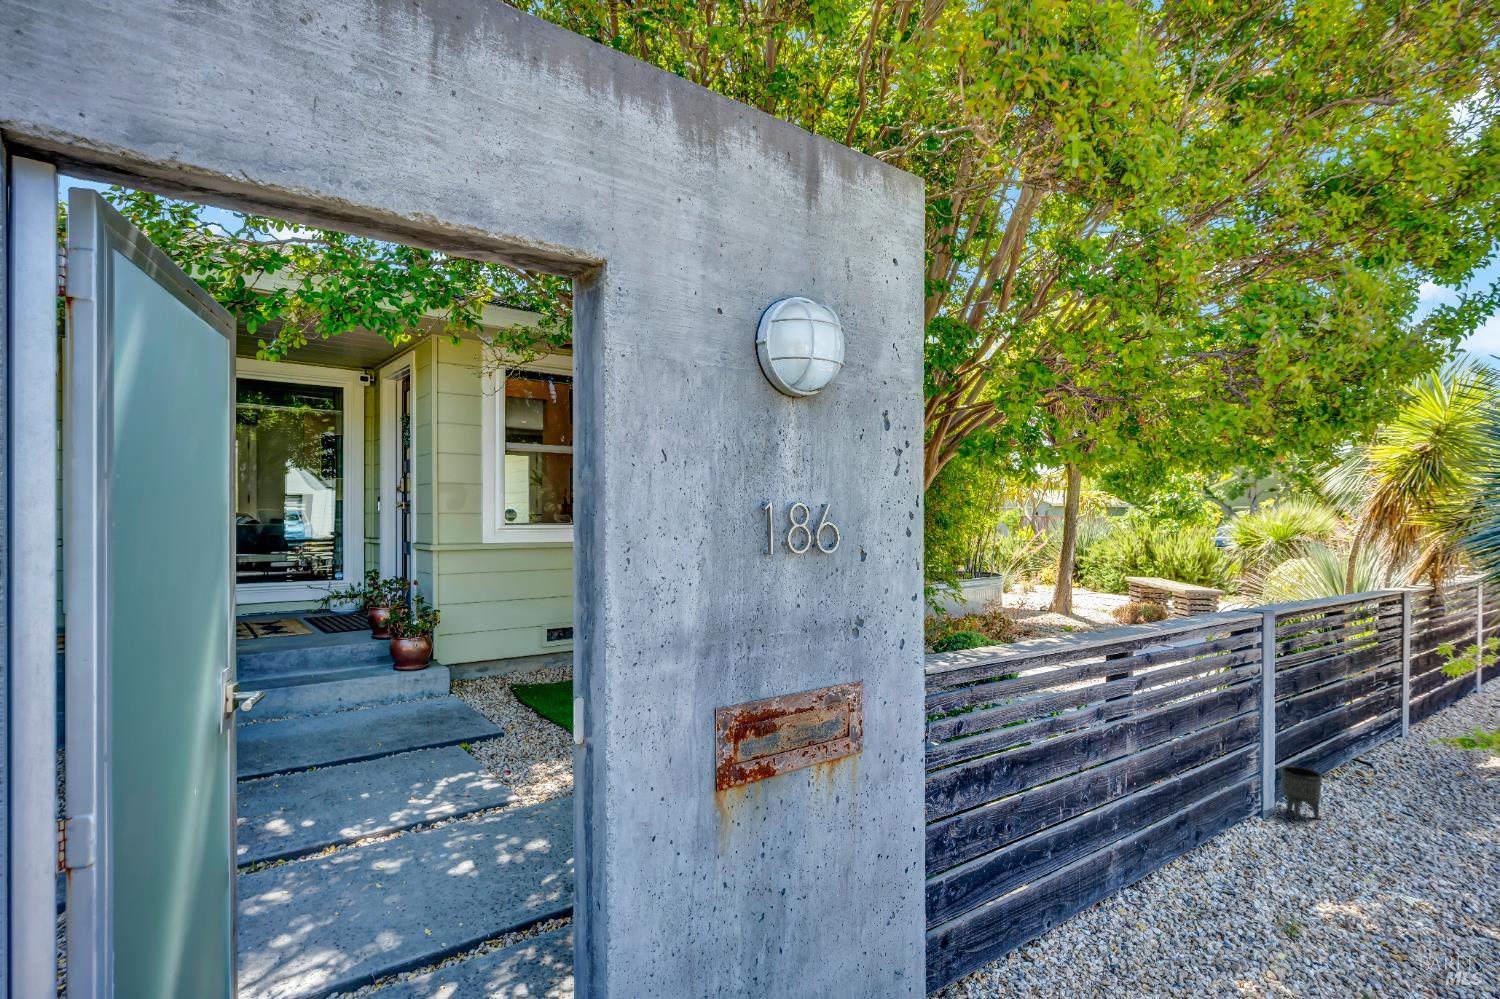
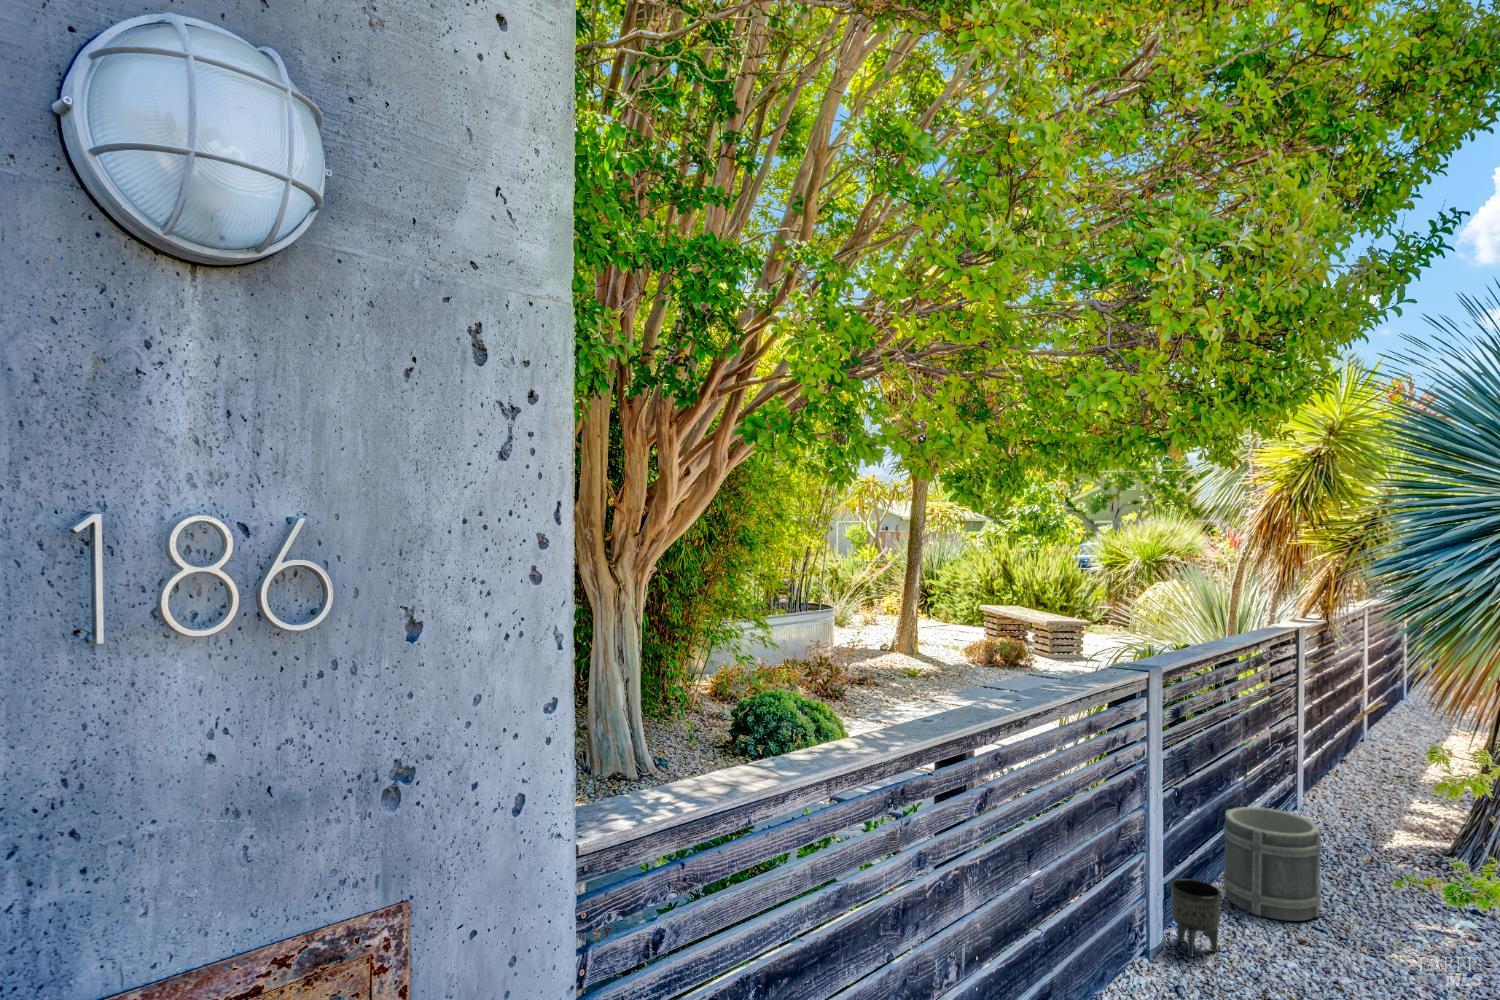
bucket: none [1328,723,1411,806] -> present [1223,807,1321,921]

